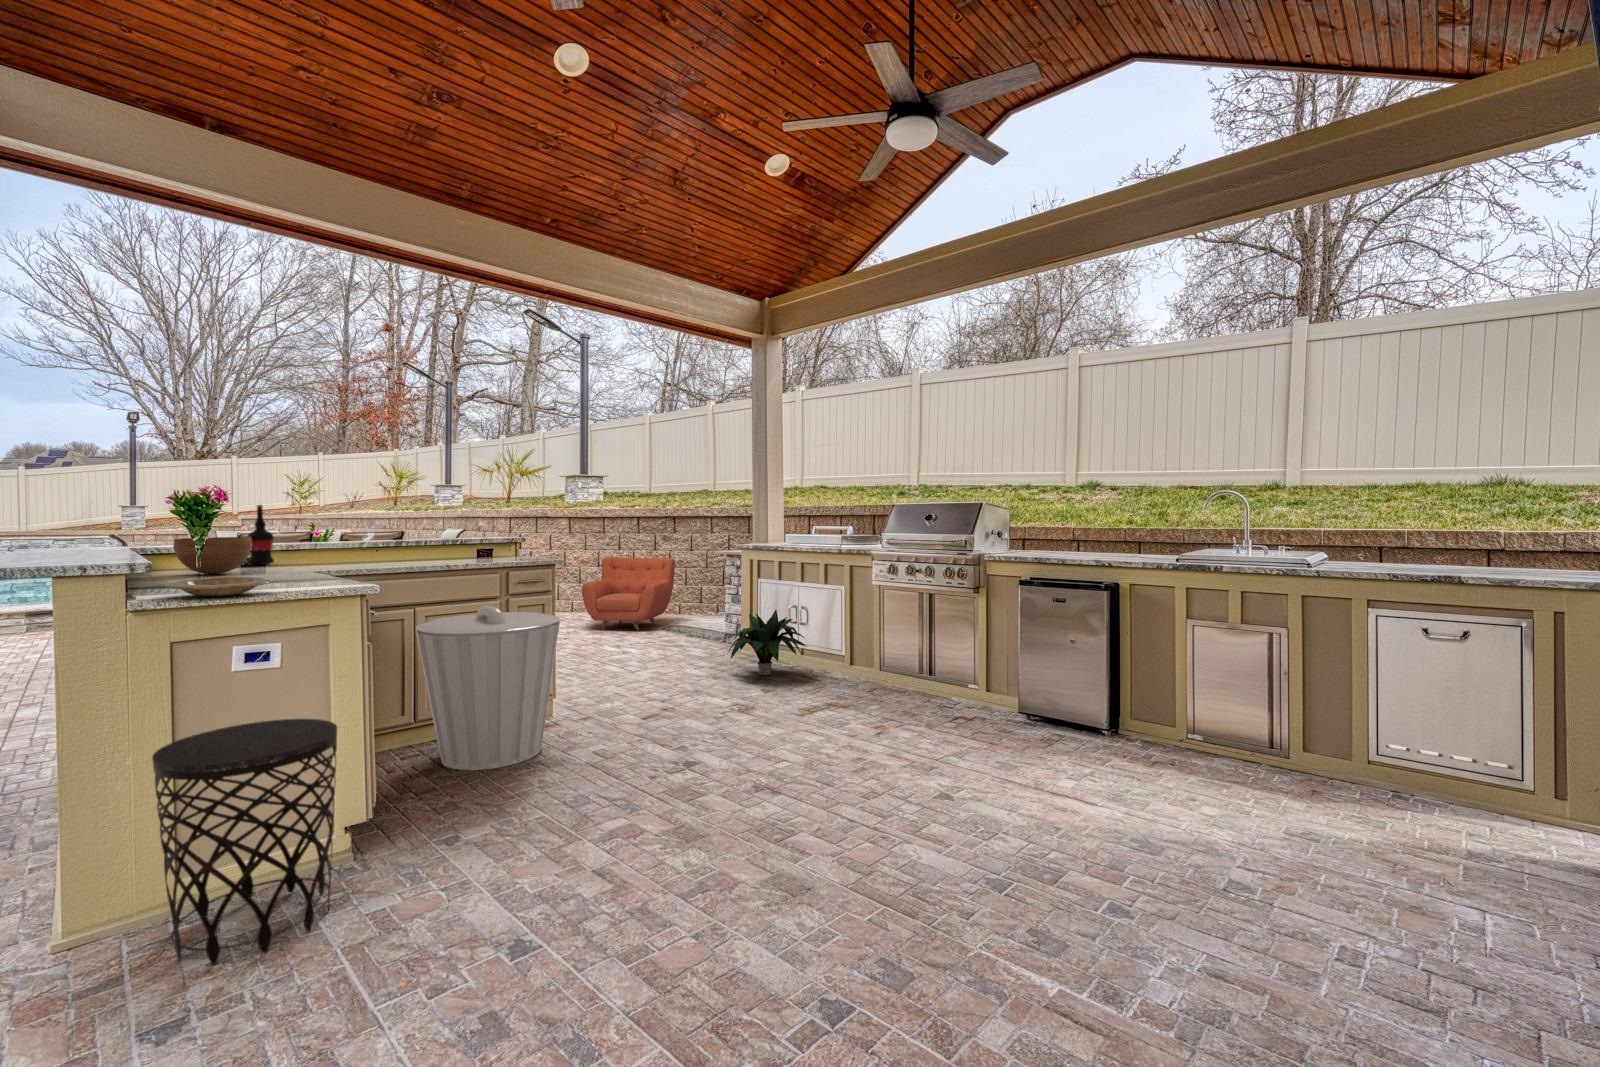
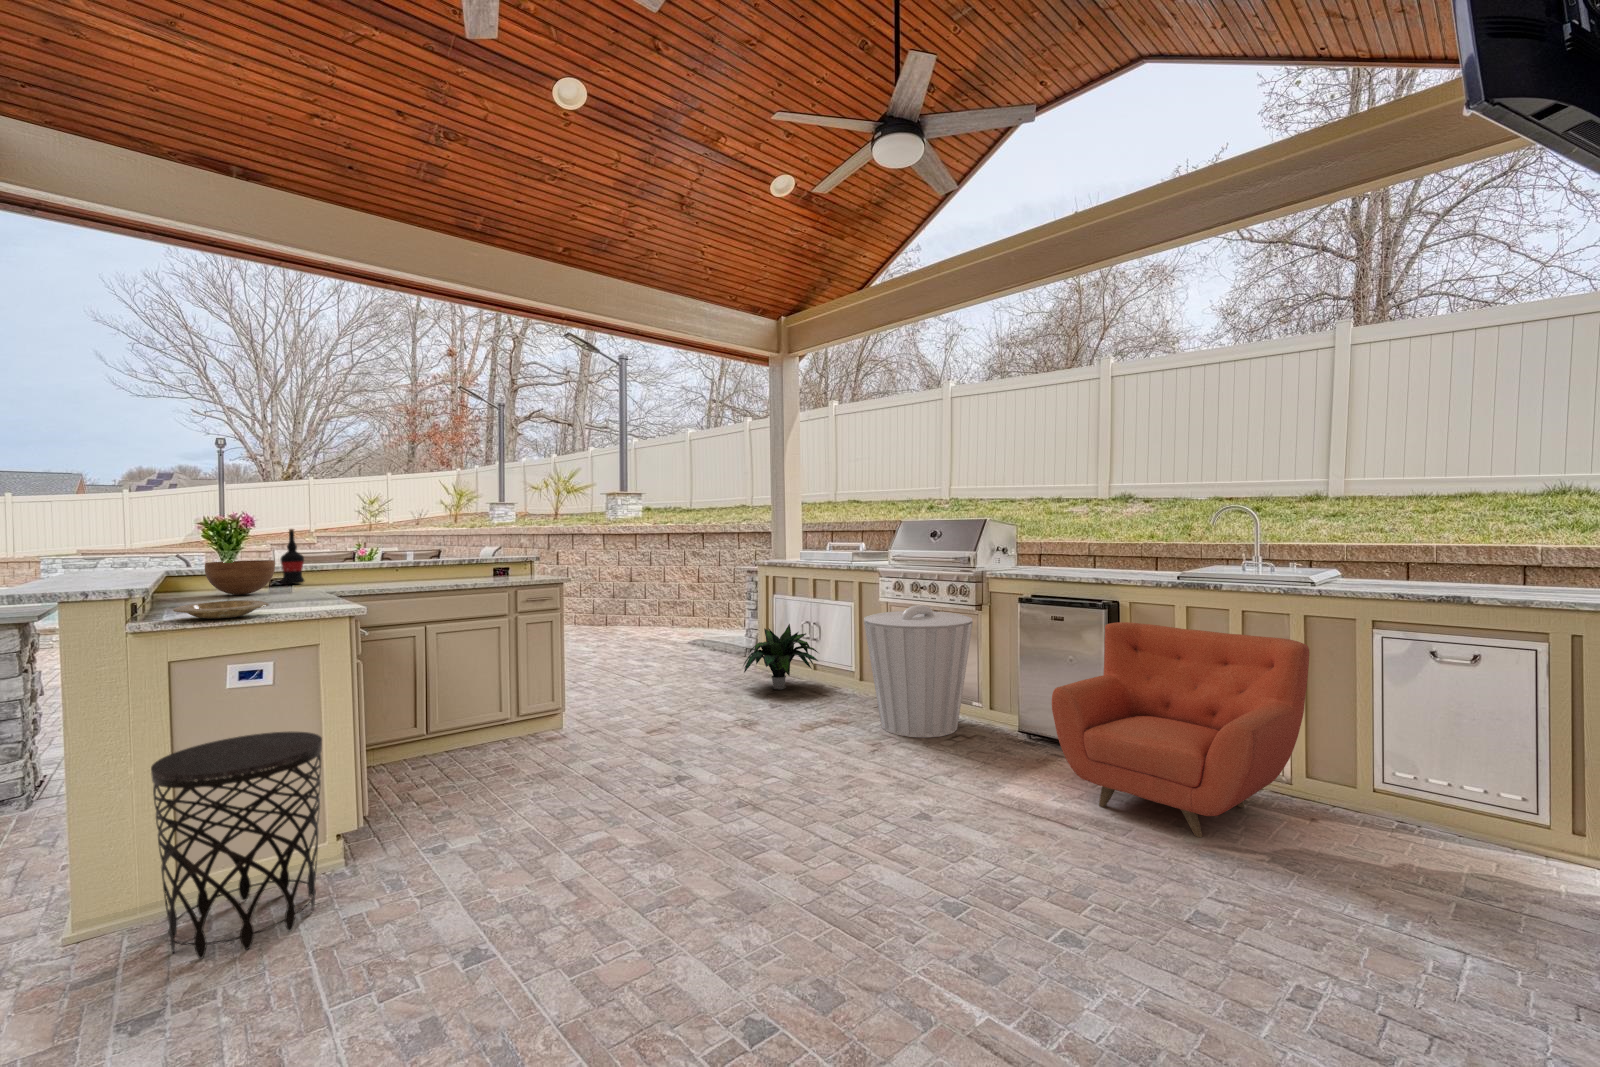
armchair: present [582,557,675,631] -> present [1052,622,1309,837]
trash can: present [416,606,560,770] -> present [864,605,973,737]

